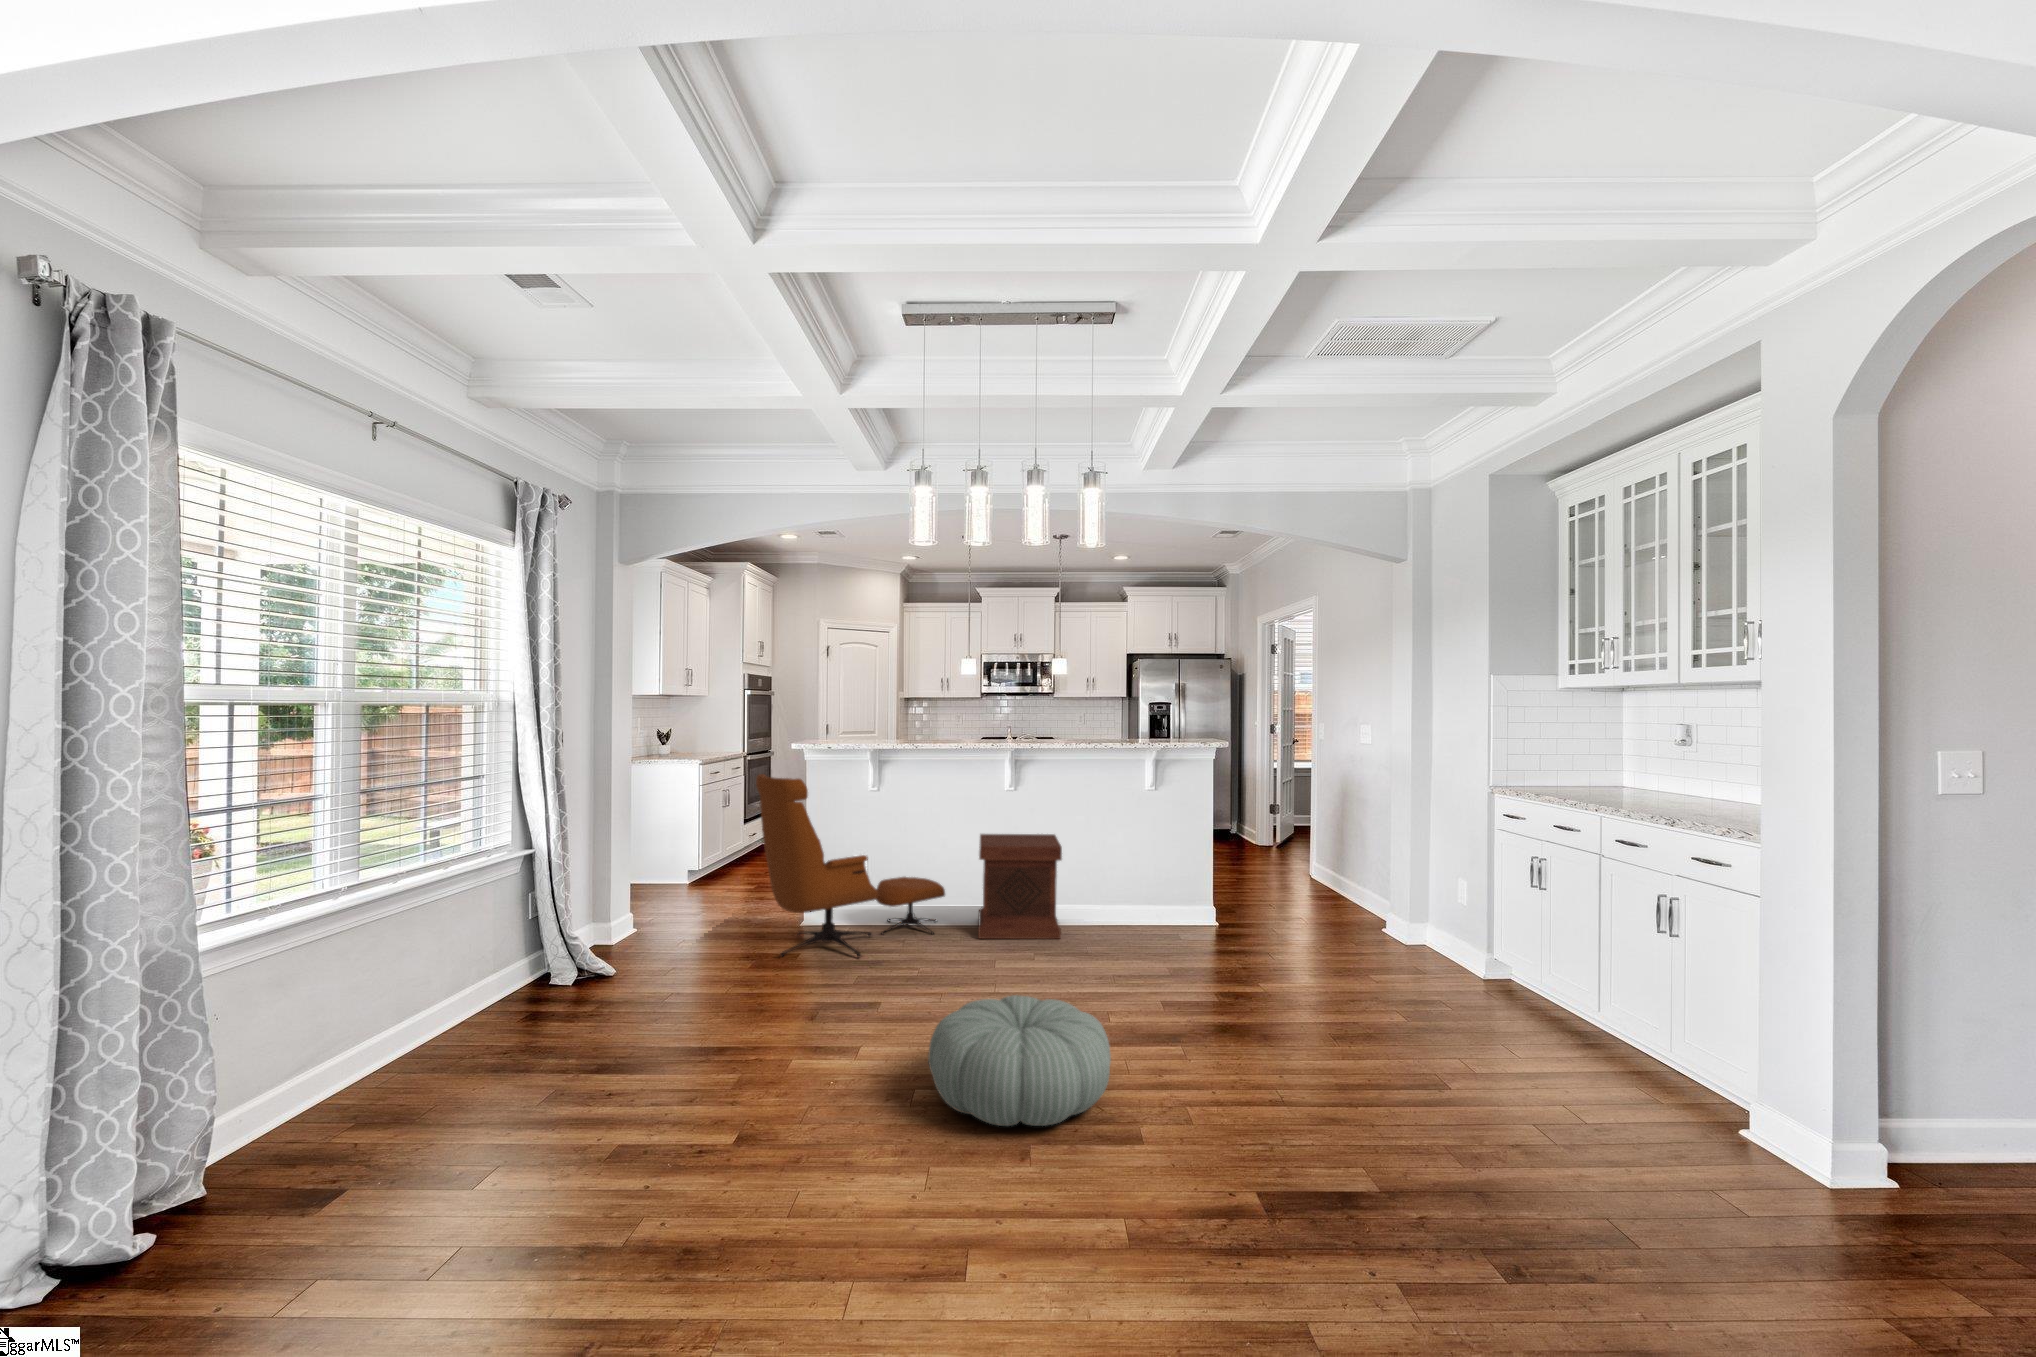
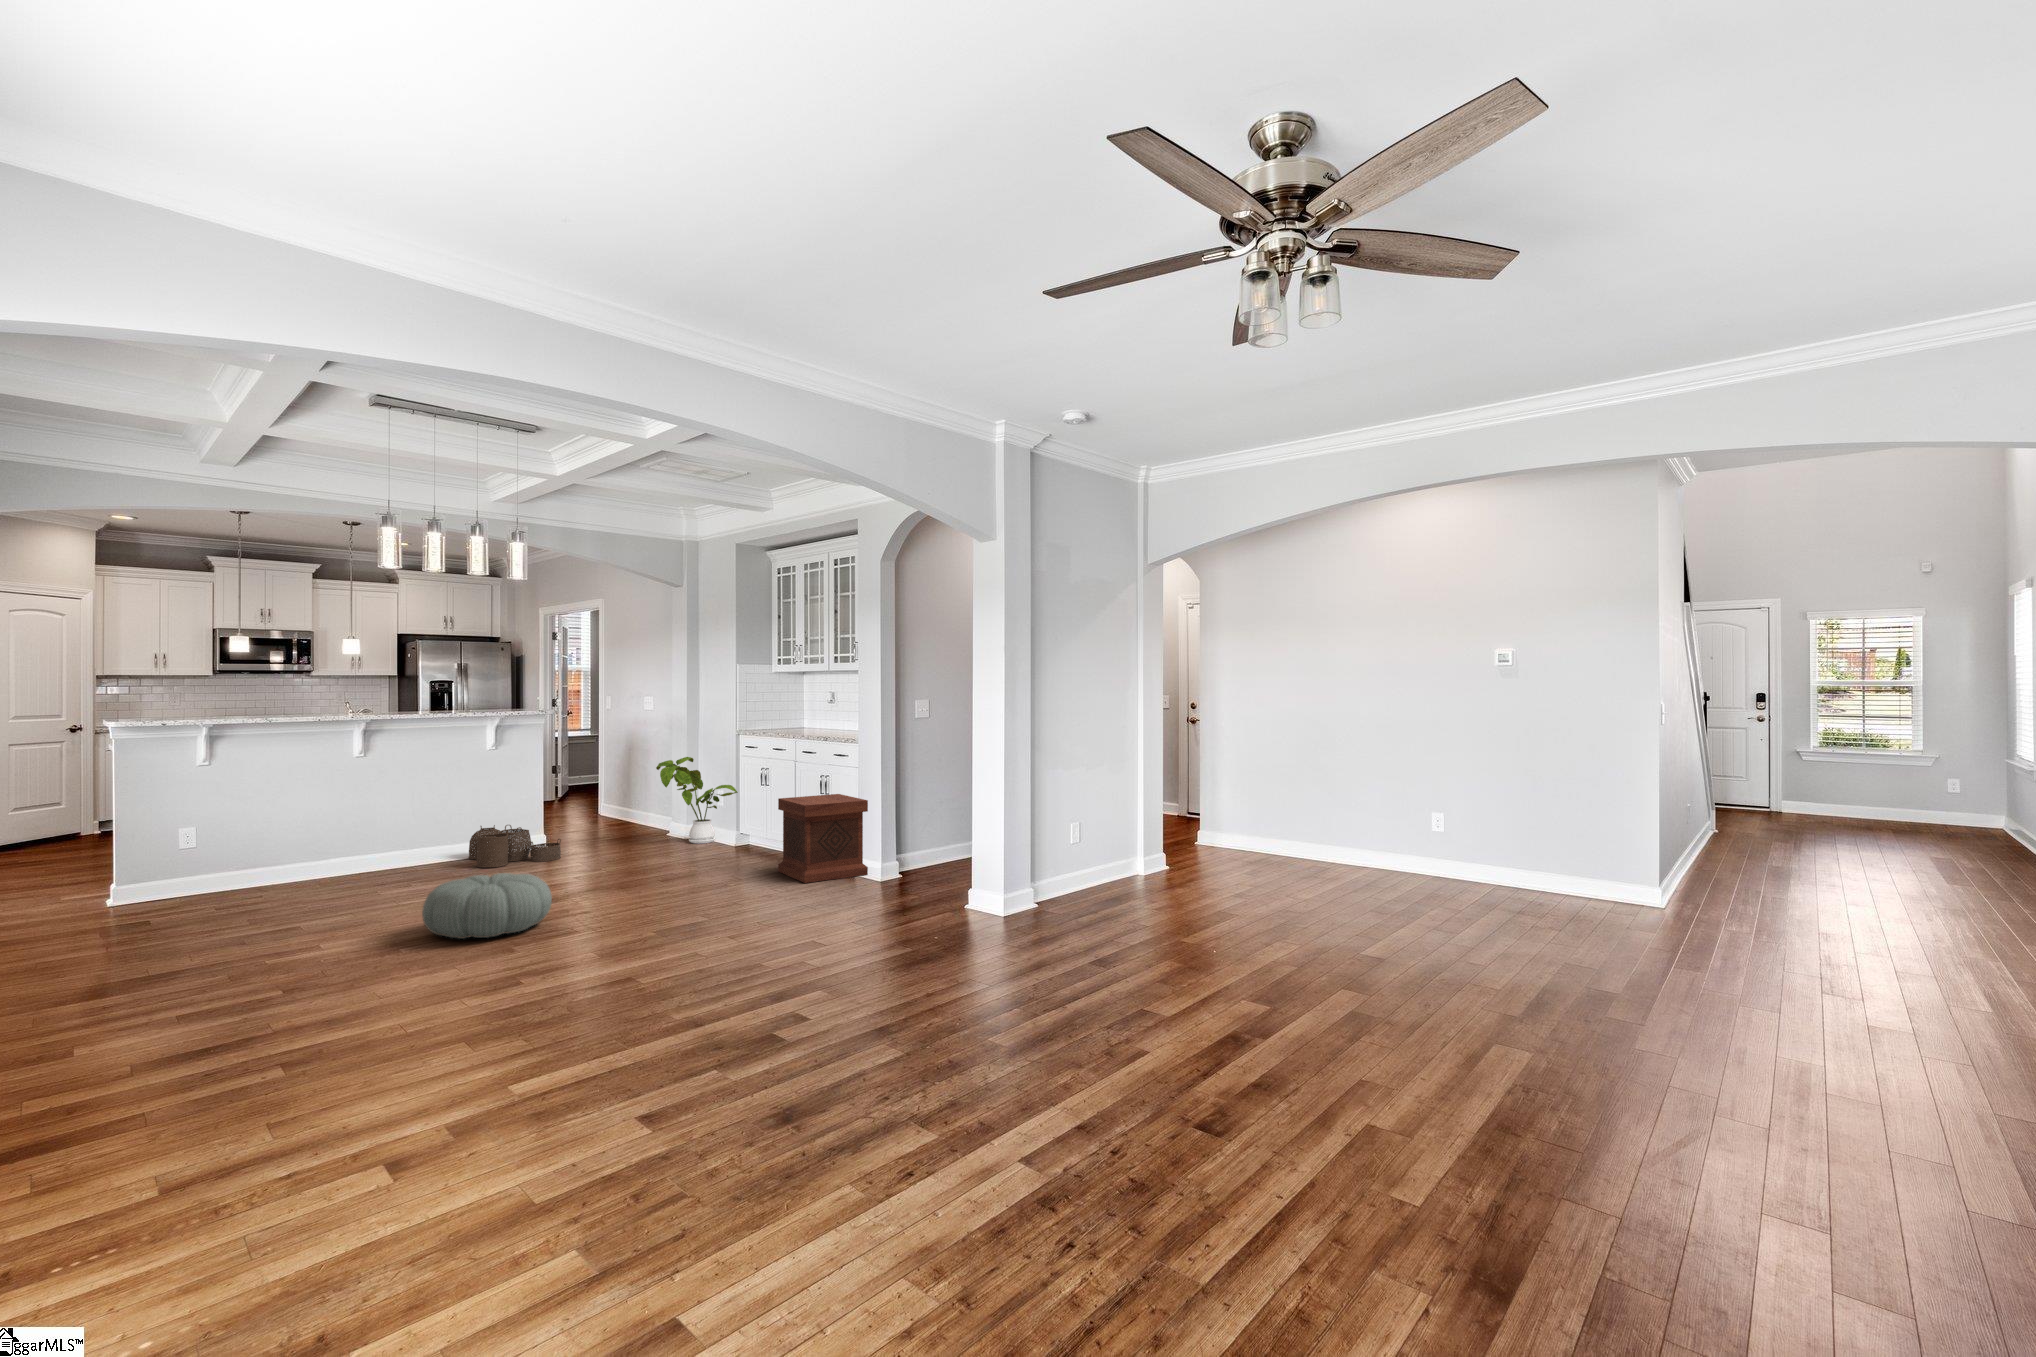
lounge chair: present [756,774,945,957] -> none [113,757,305,923]
house plant: none [1355,821,1491,964] -> present [656,757,738,844]
side table: present [978,834,1062,939] -> present [778,794,868,883]
woven basket: none [1113,883,1218,950] -> present [469,825,561,867]

